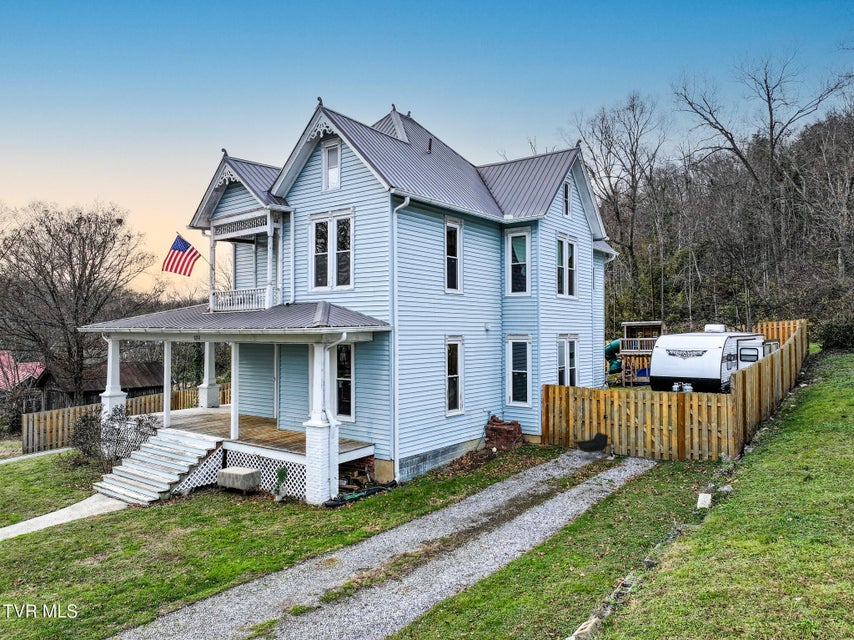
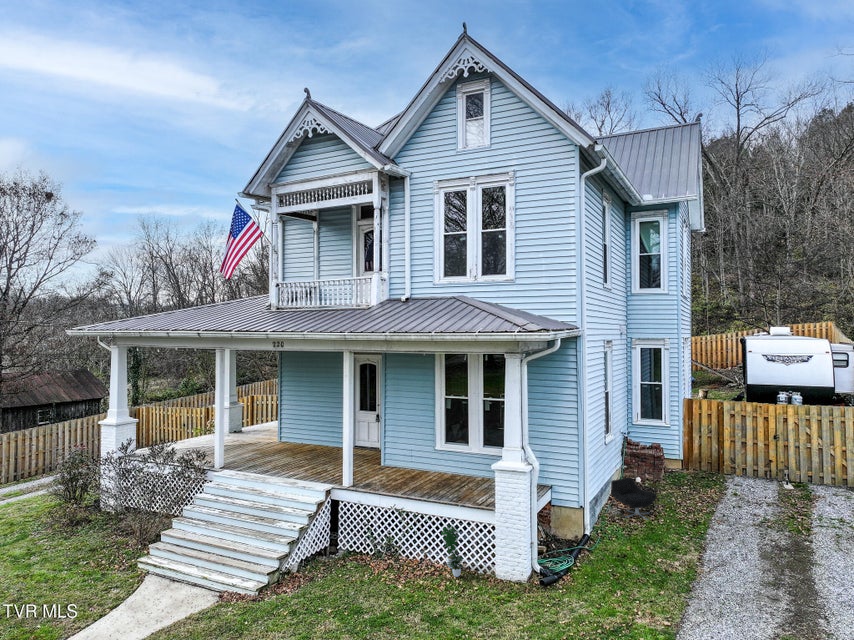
lounge chair: present [577,432,608,460] -> present [611,478,656,519]
bench: present [217,466,261,495] -> none [340,525,406,569]

